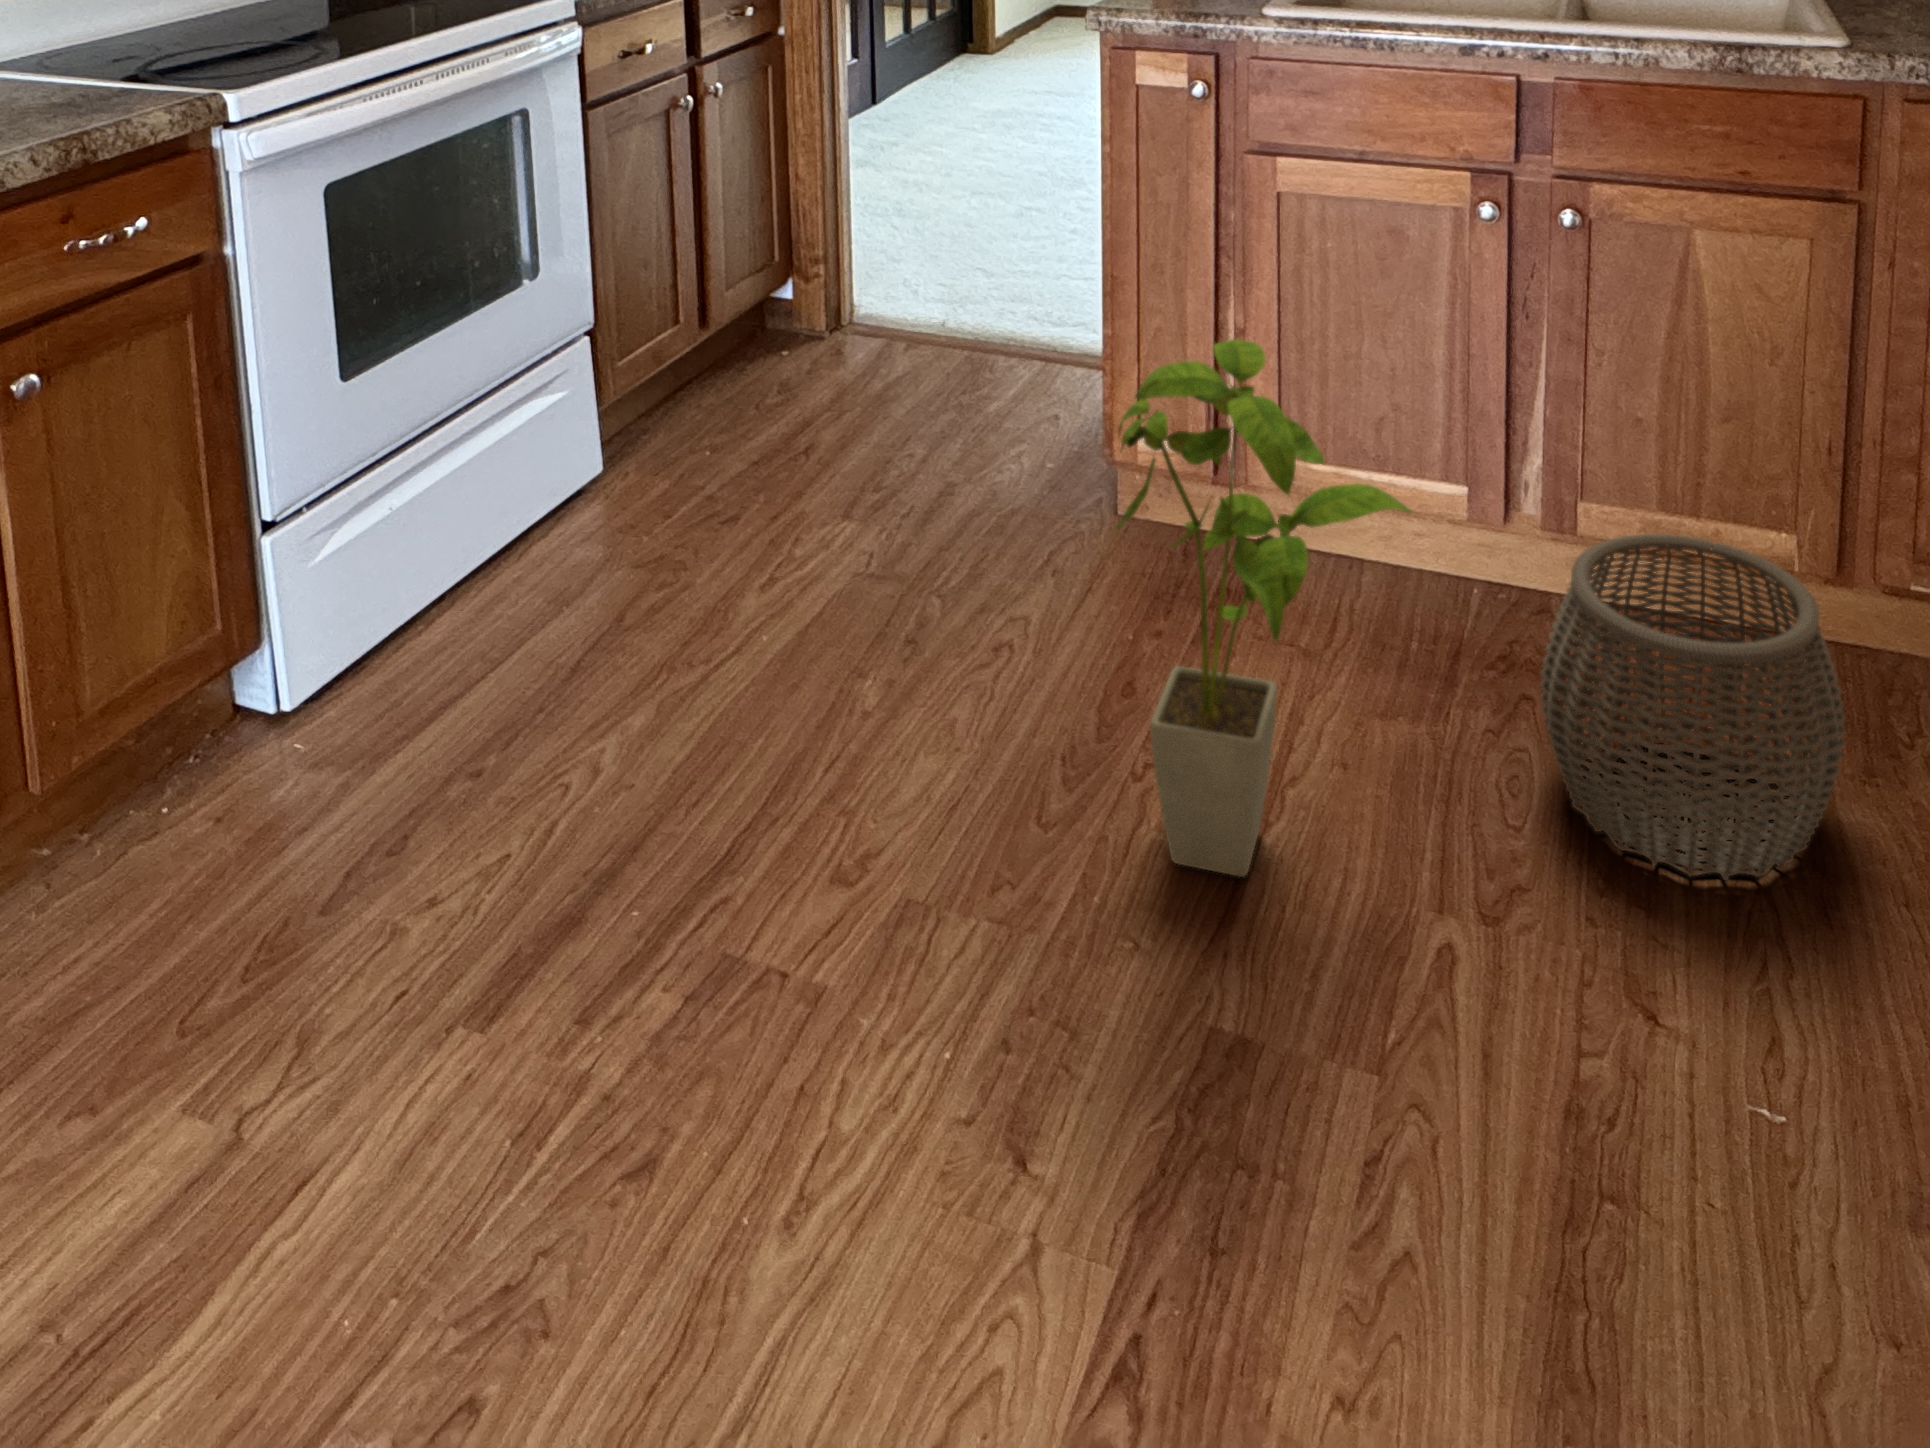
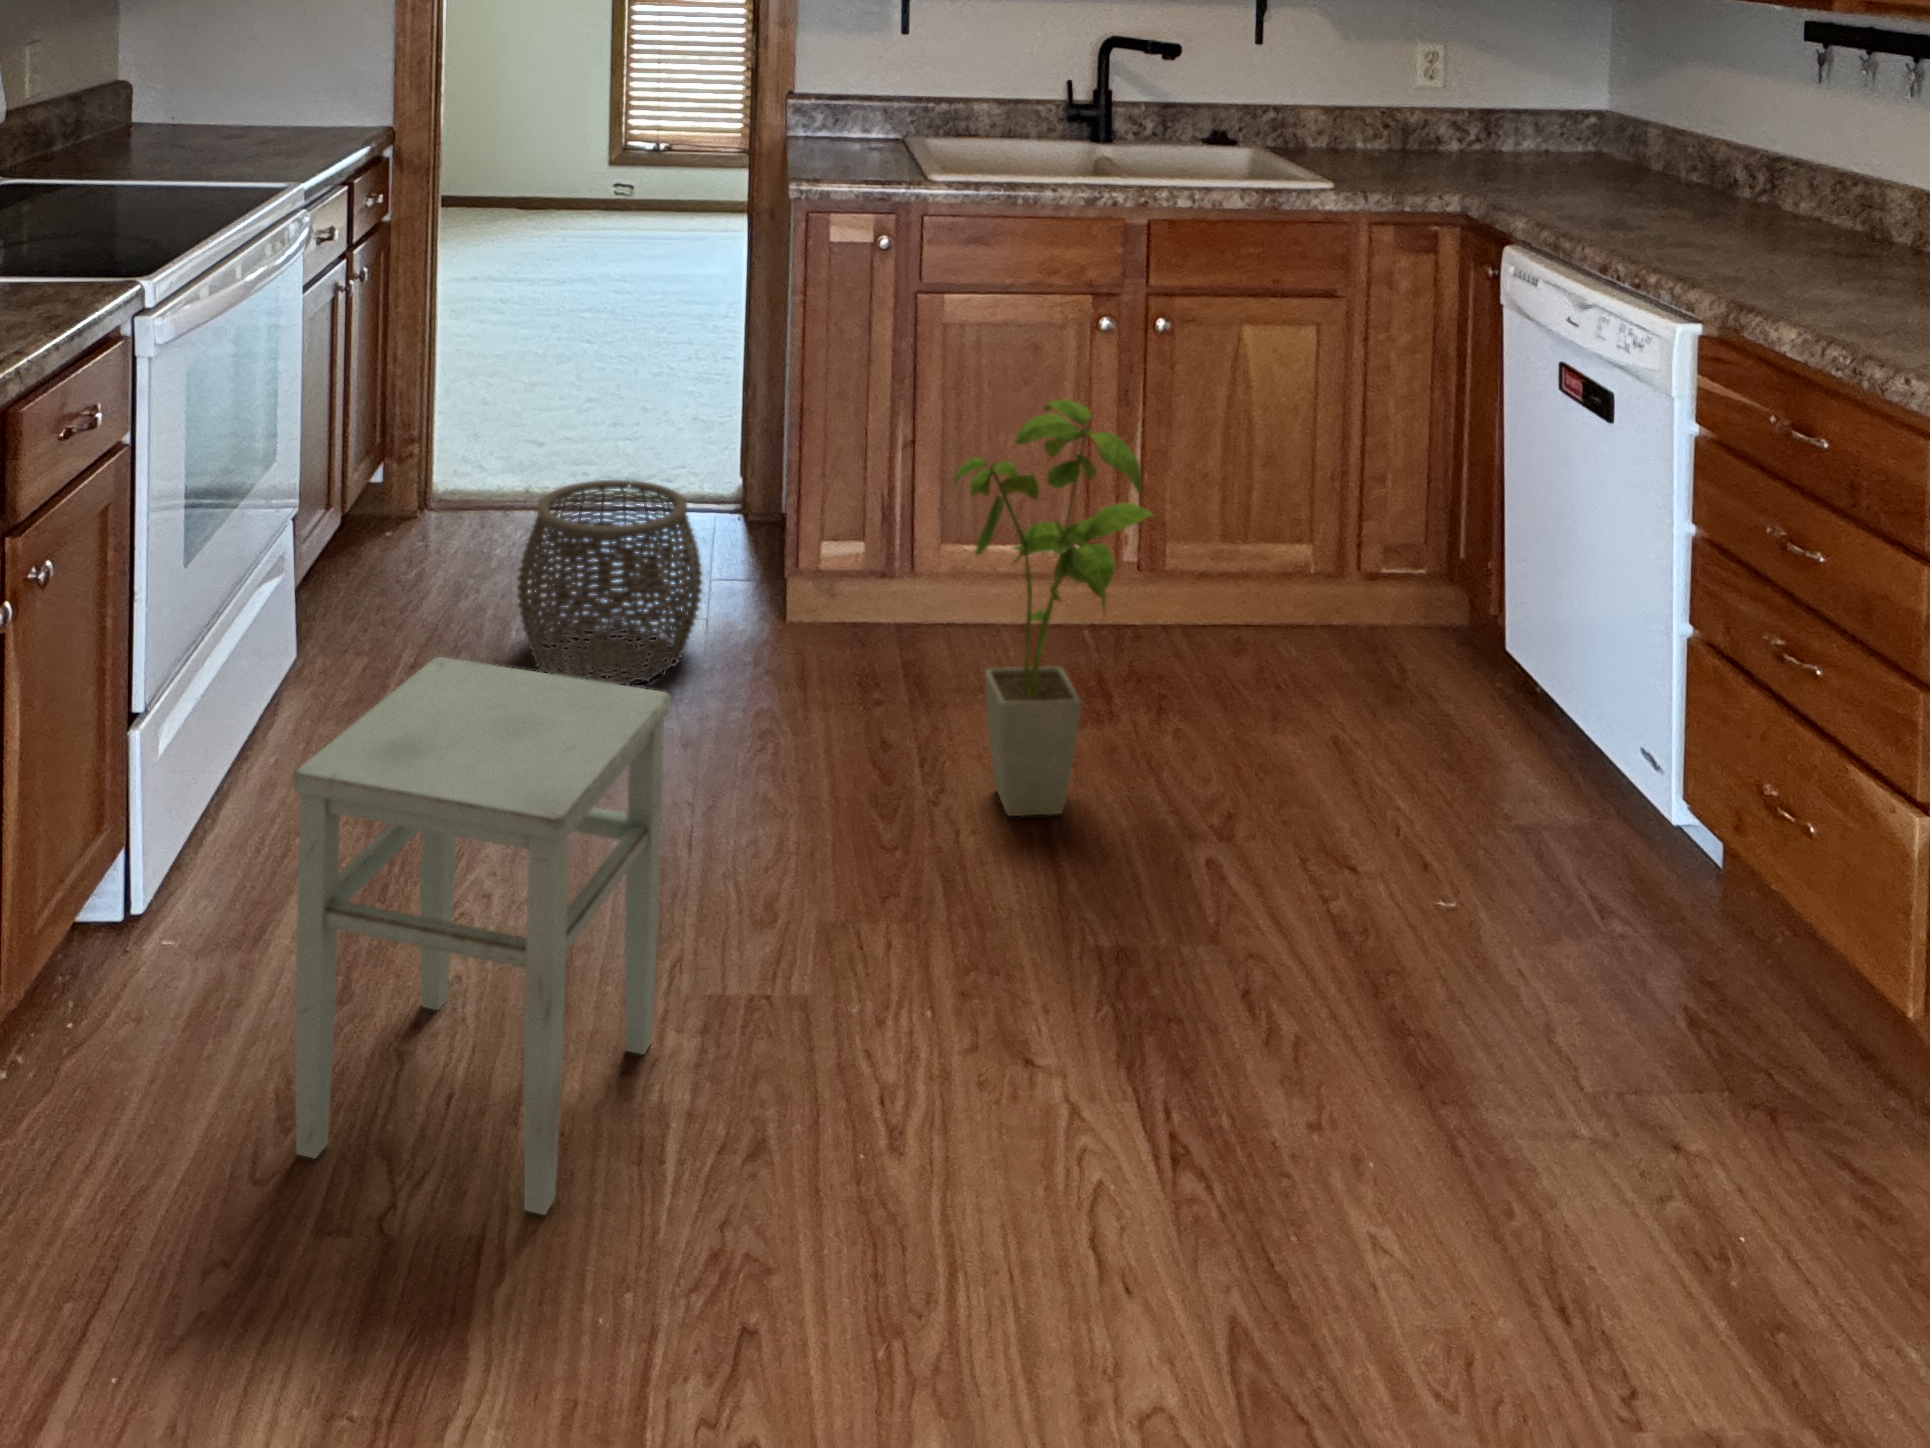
woven basket: present [1540,534,1846,880] -> present [517,480,703,686]
stool: none [32,576,526,1294] -> present [293,657,671,1215]

